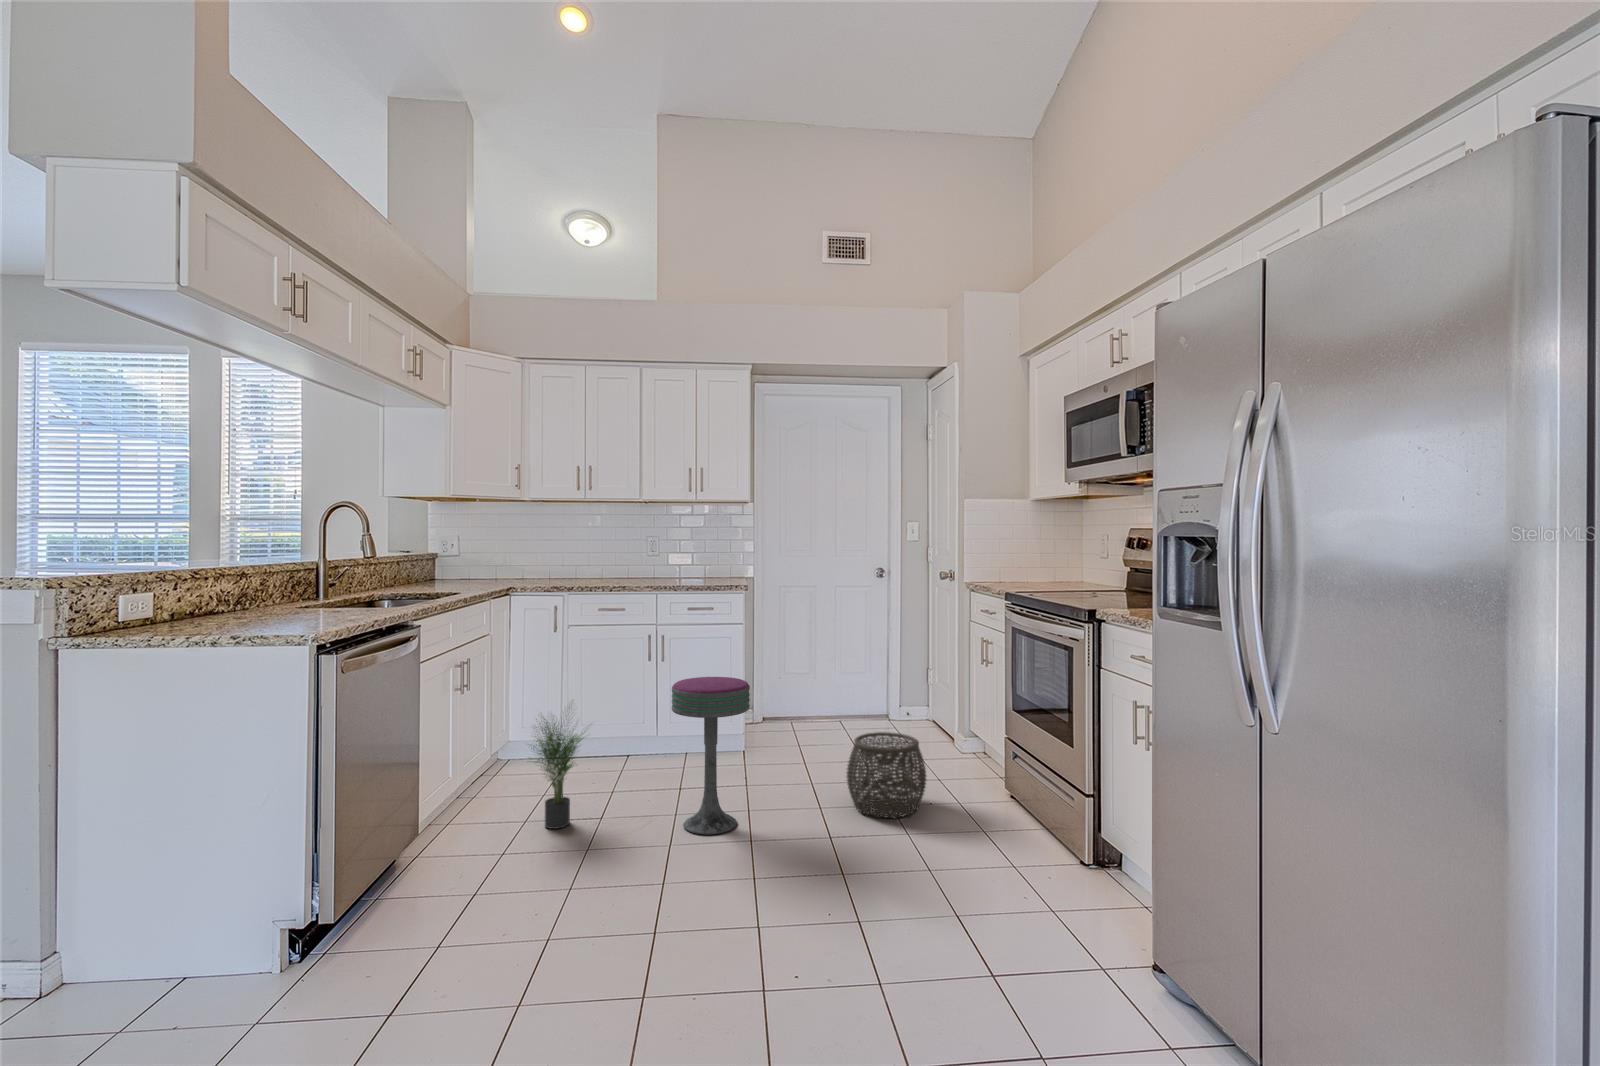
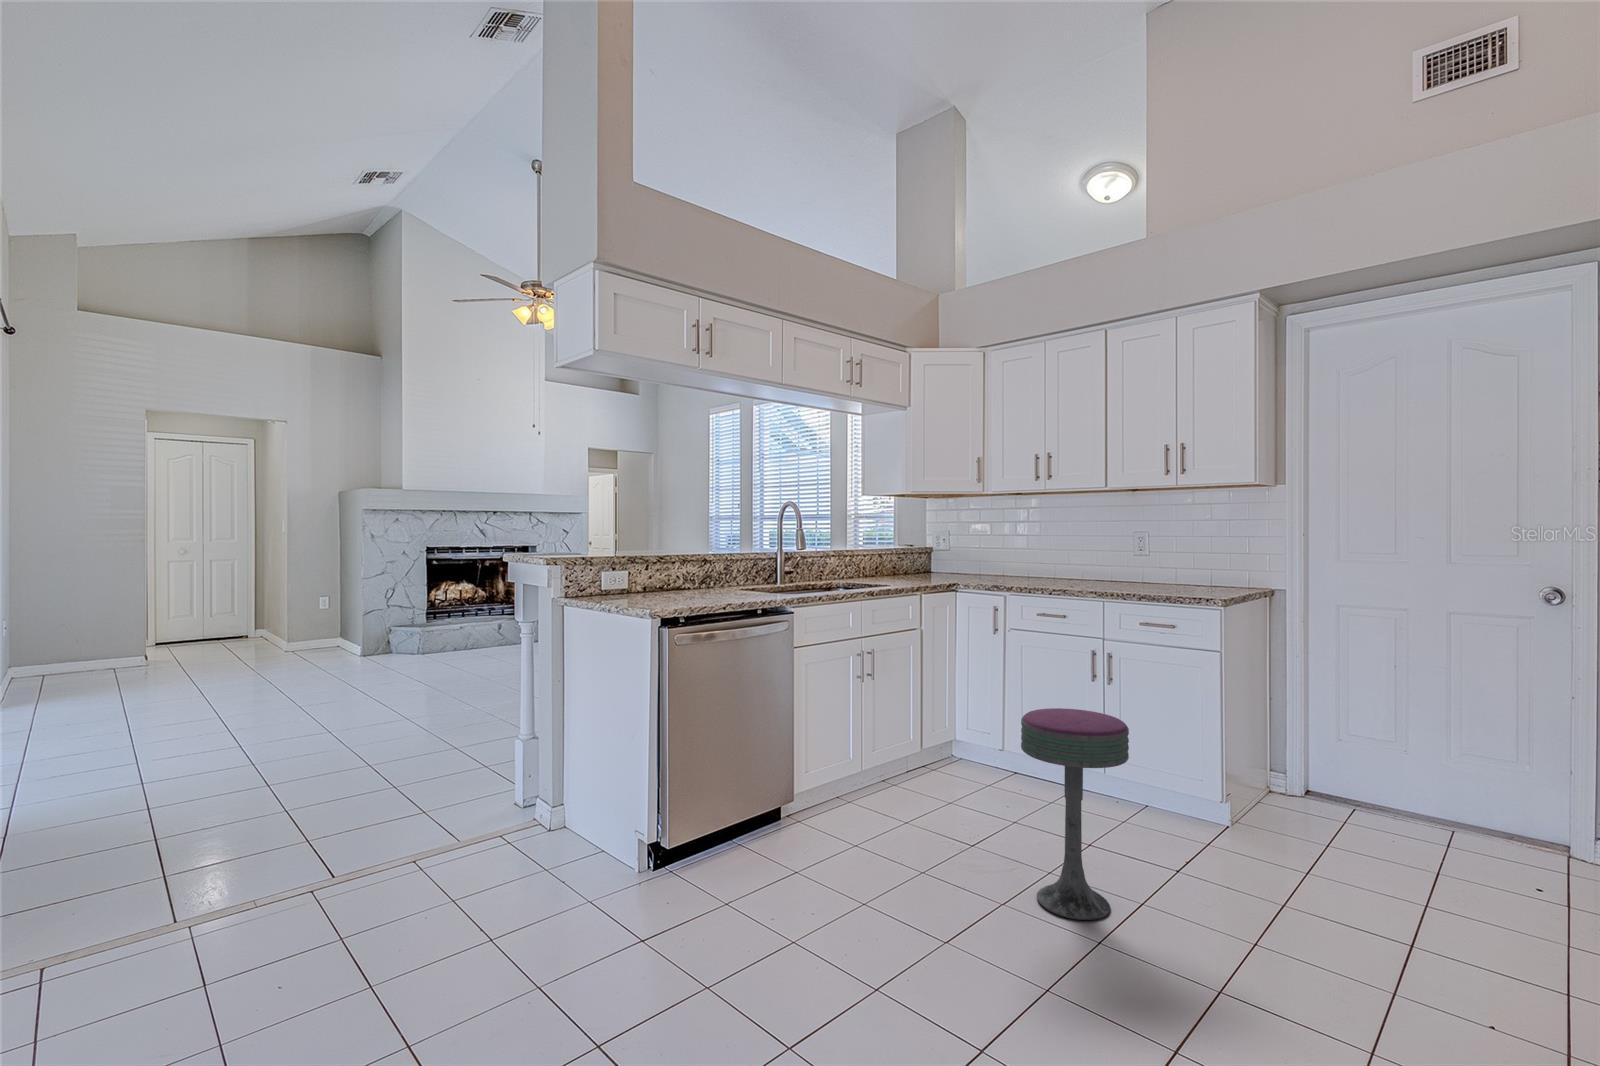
potted plant: present [531,718,584,829] -> none [875,707,966,844]
woven basket: present [847,732,926,818] -> none [1300,854,1476,1027]

